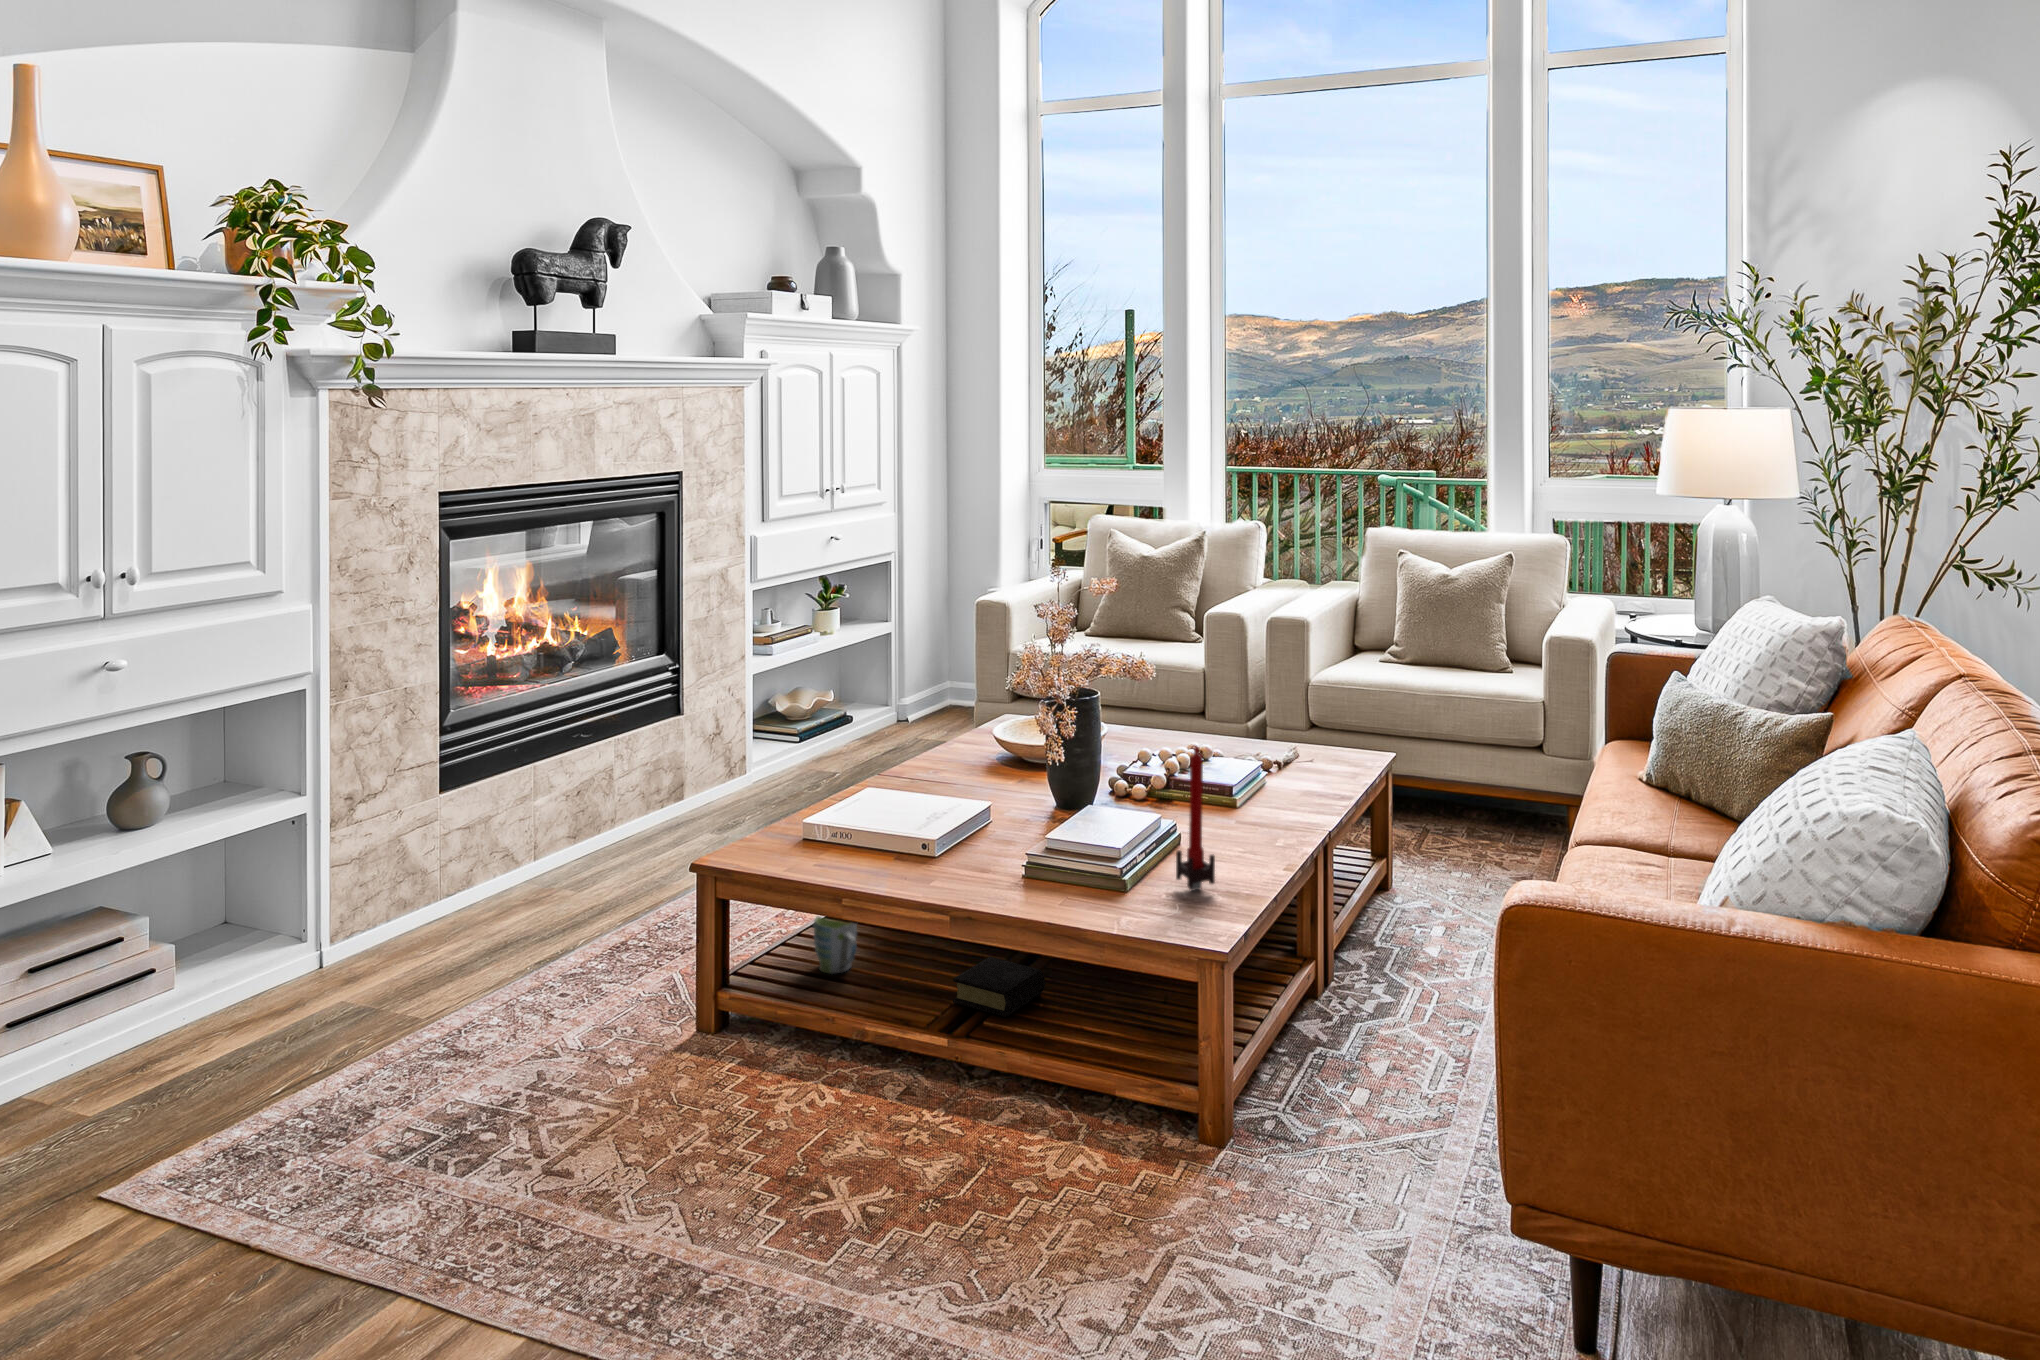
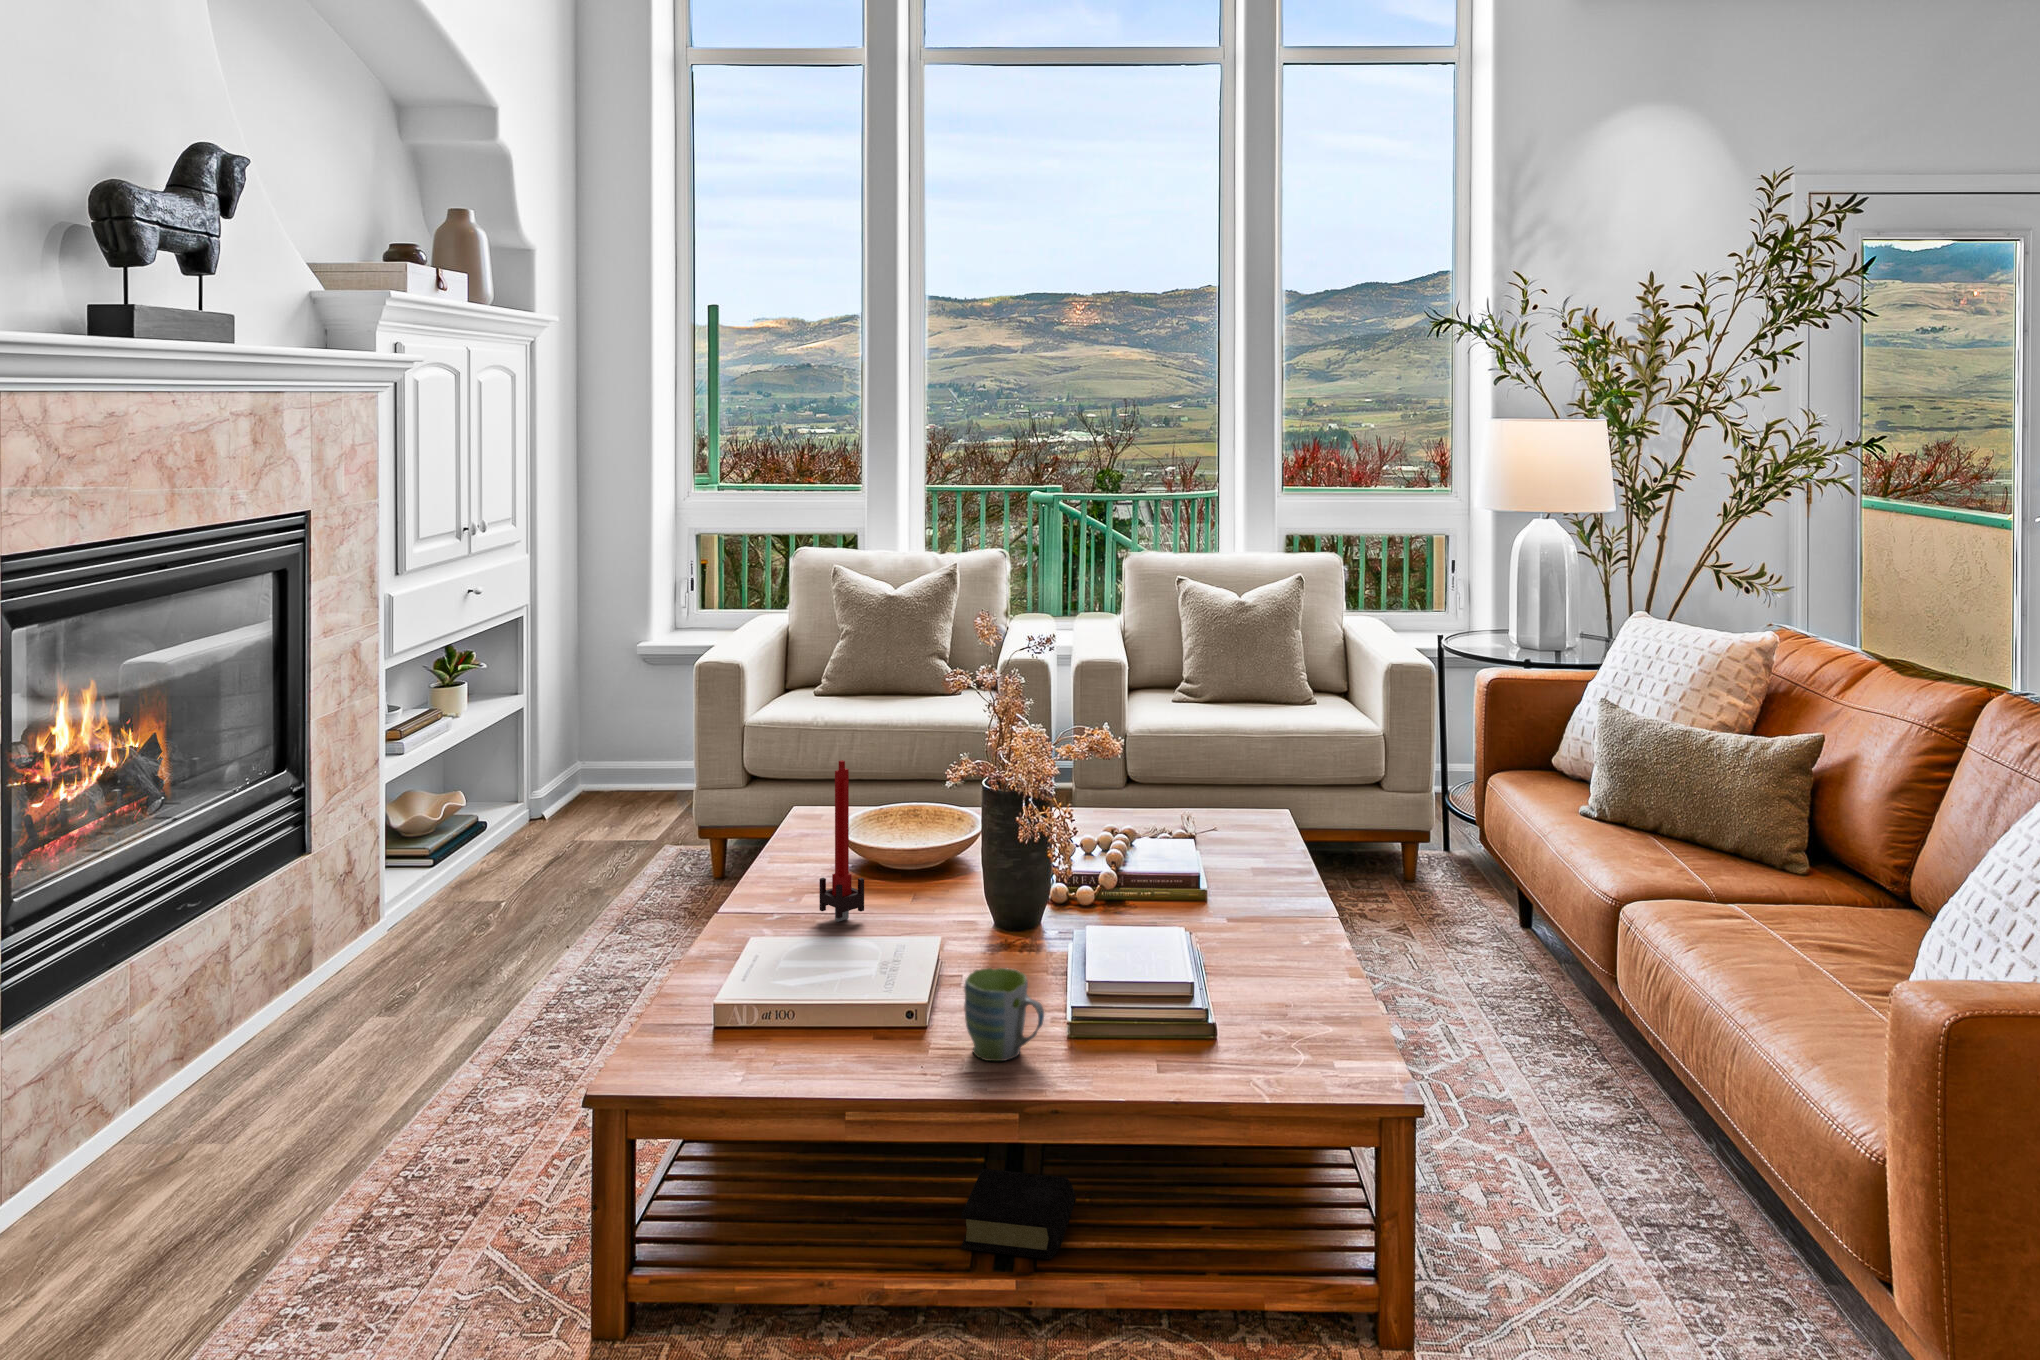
candle: present [1176,747,1215,891] -> present [819,760,864,922]
mug: present [813,916,857,973] -> present [964,968,1044,1061]

